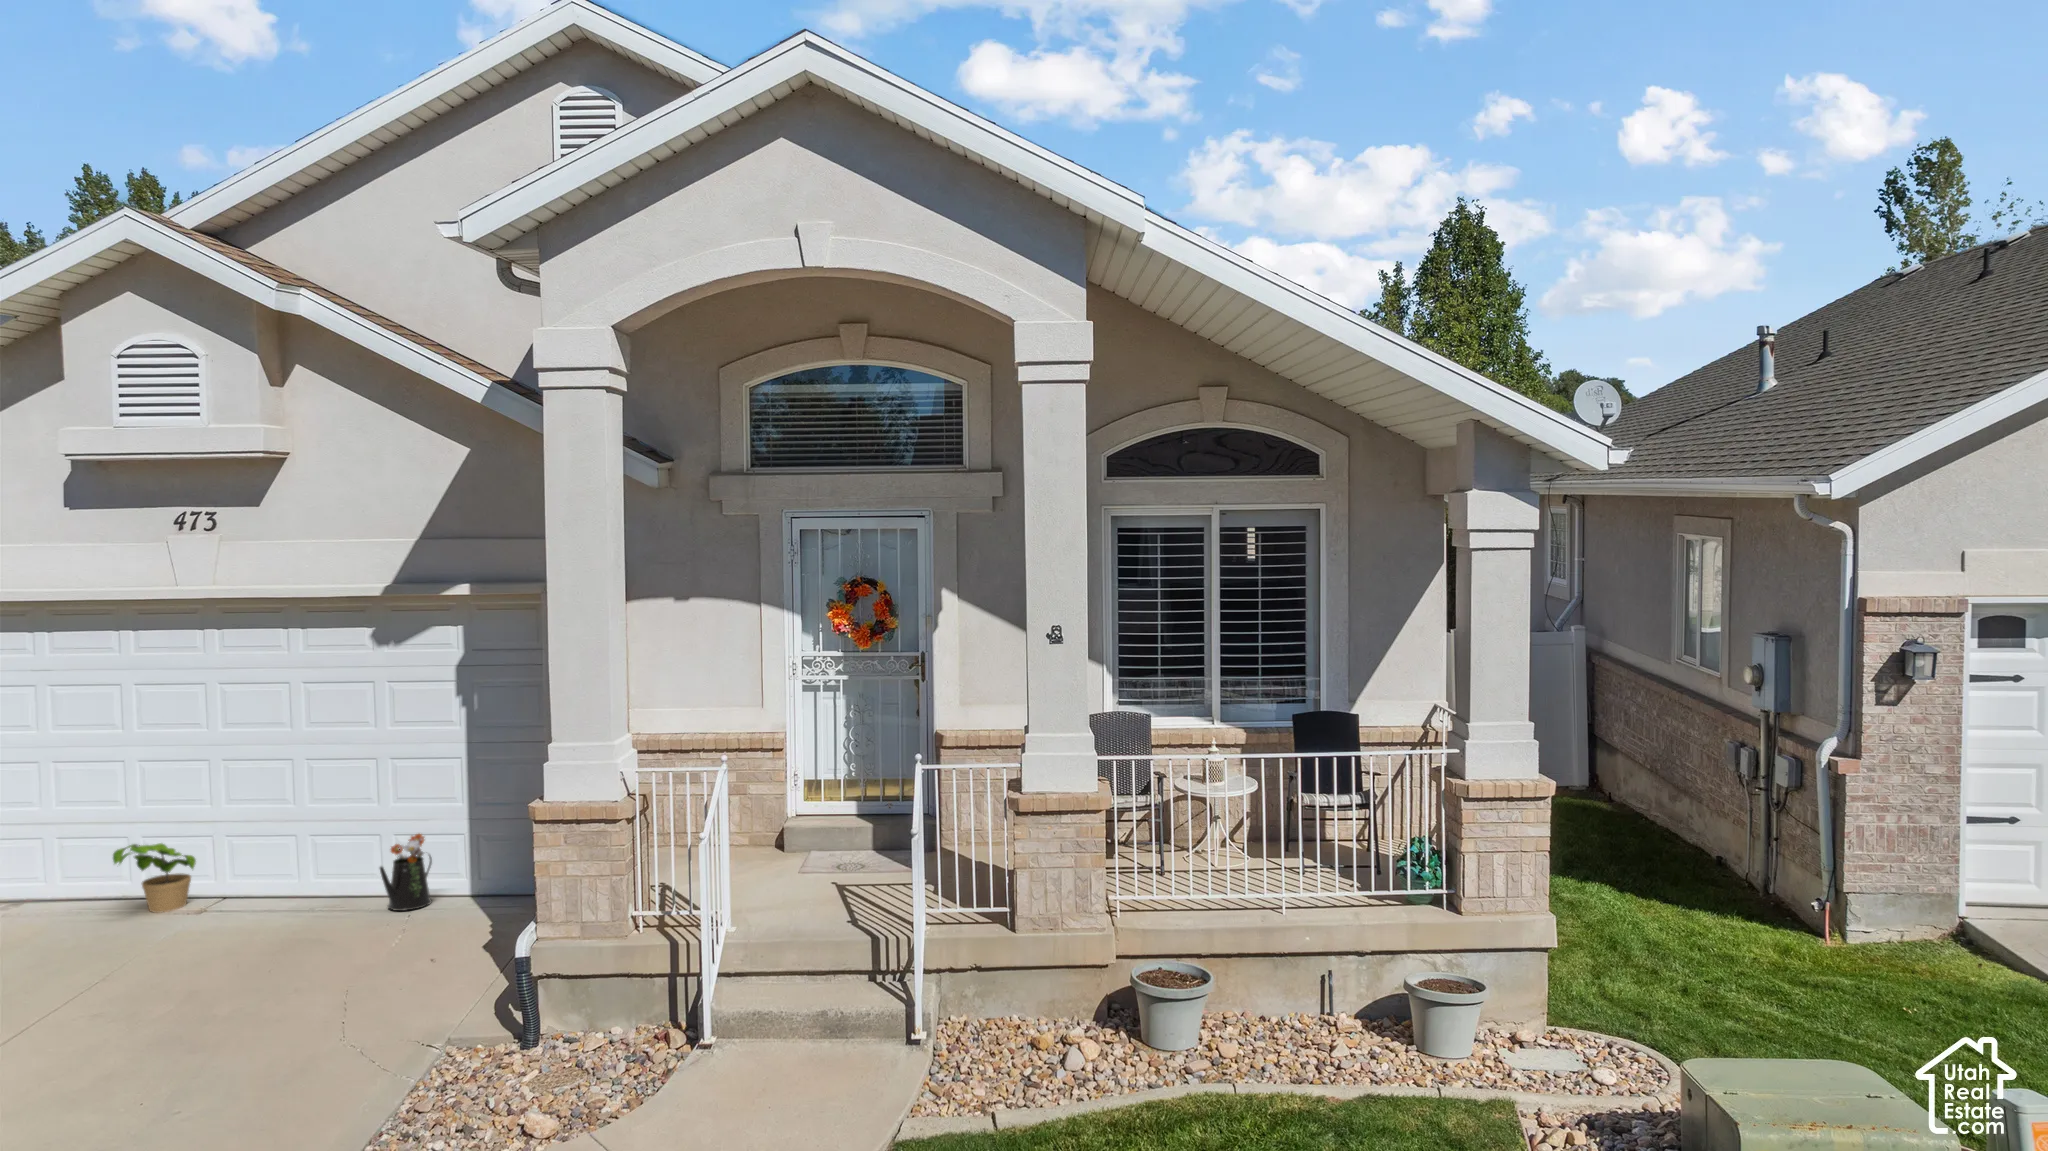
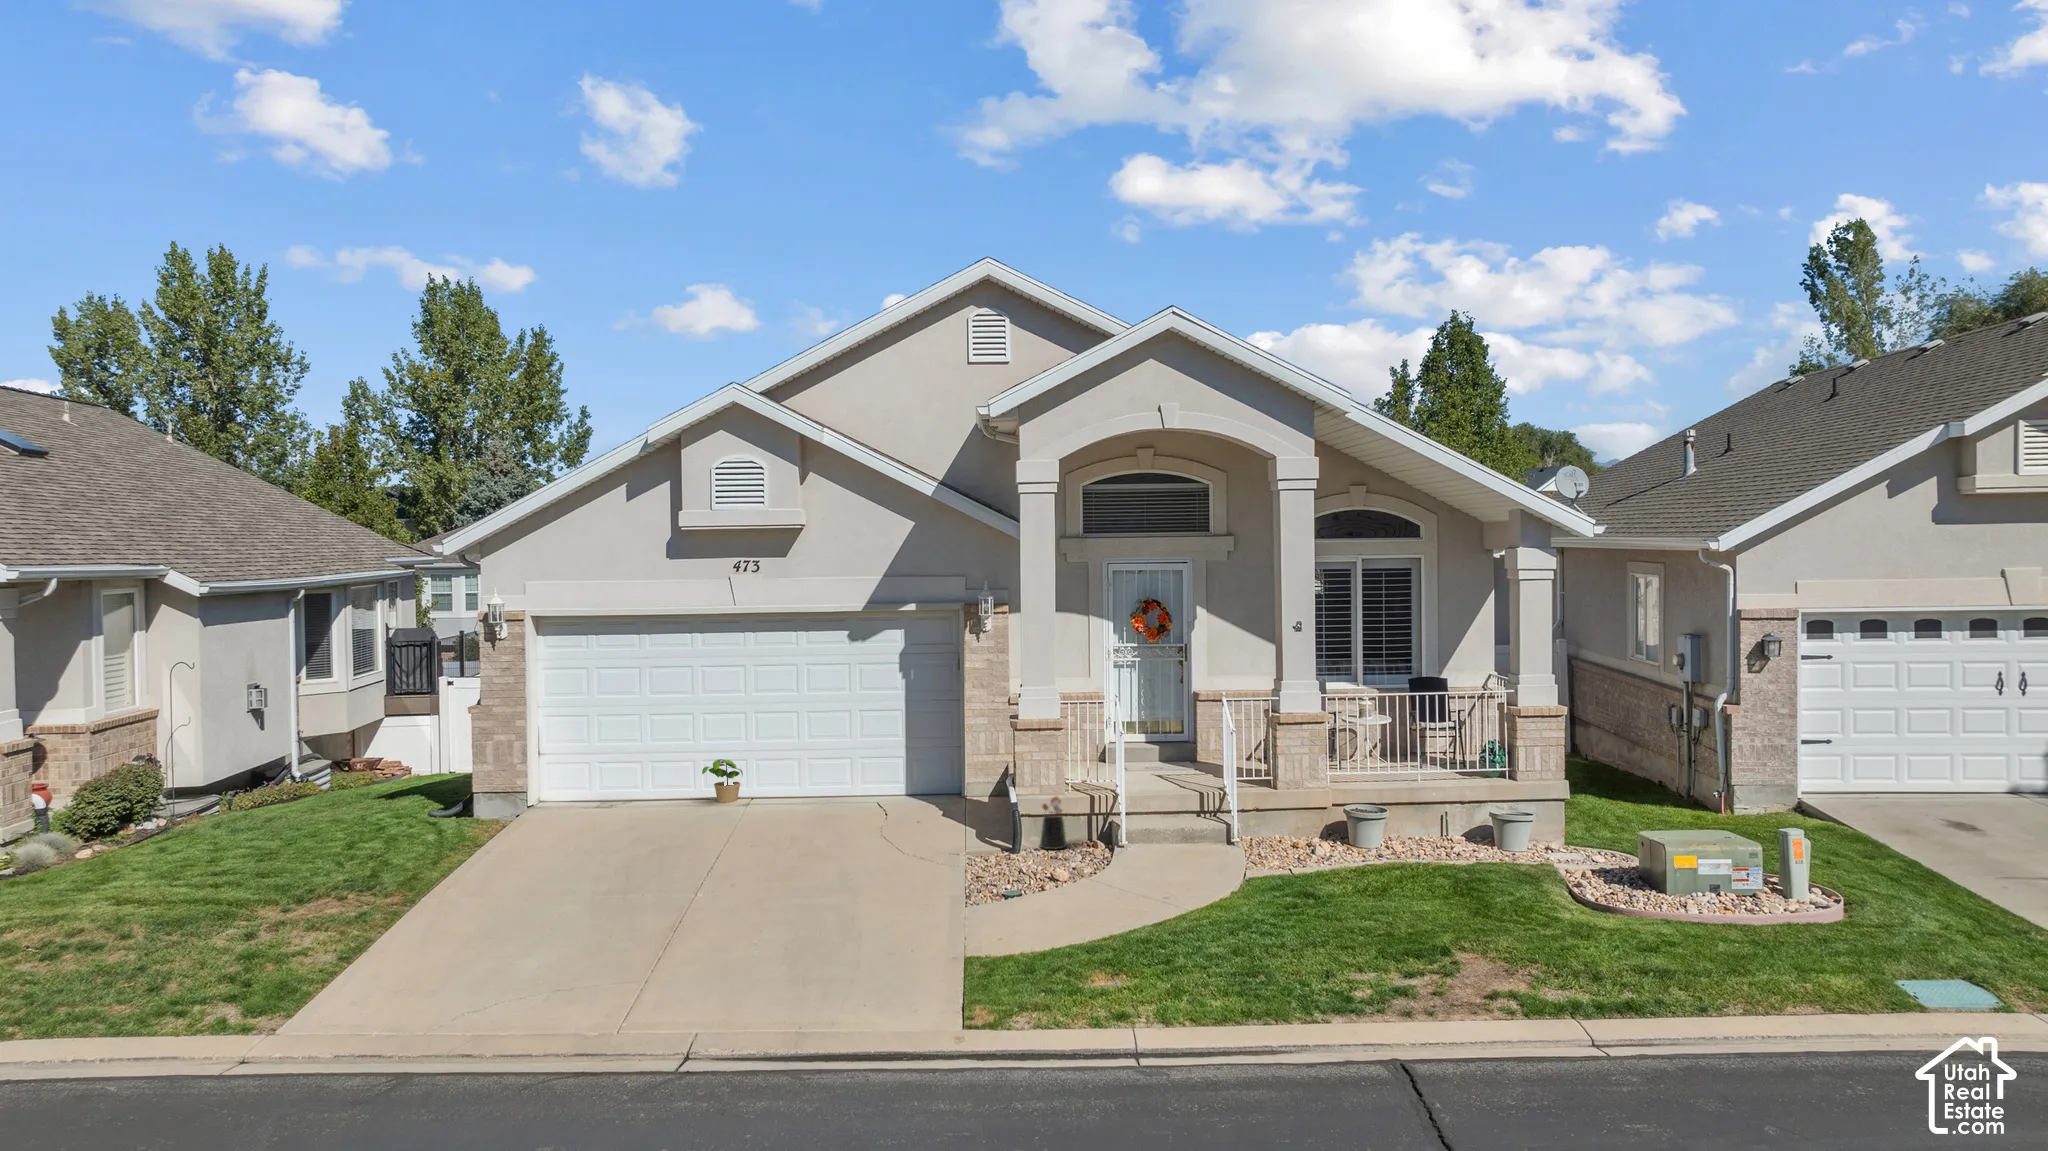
watering can: present [380,834,432,911] -> present [1039,797,1067,849]

